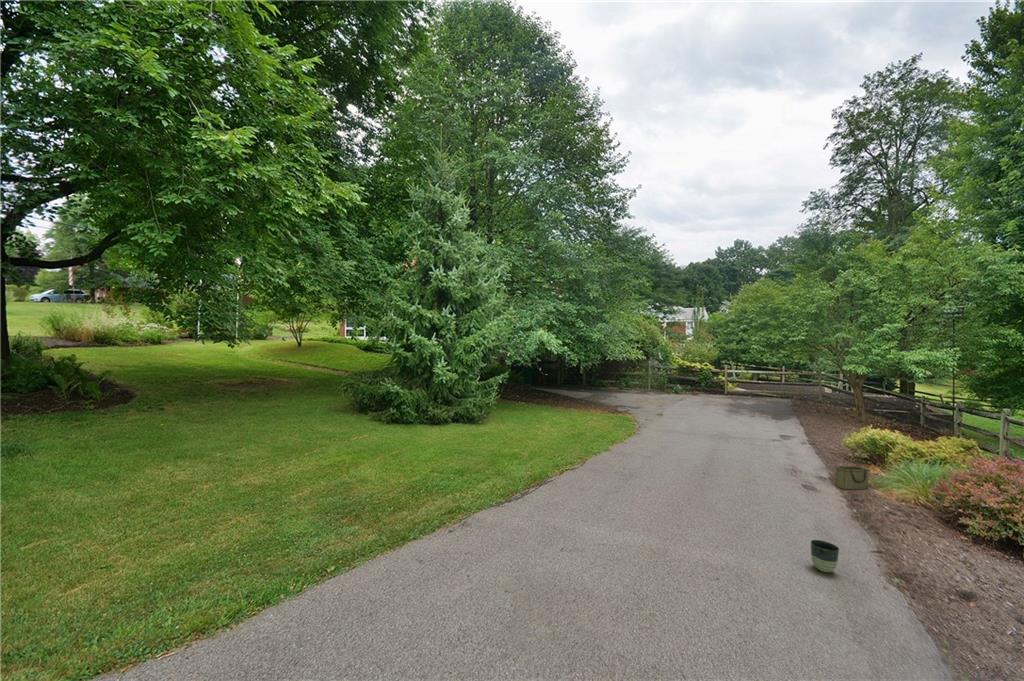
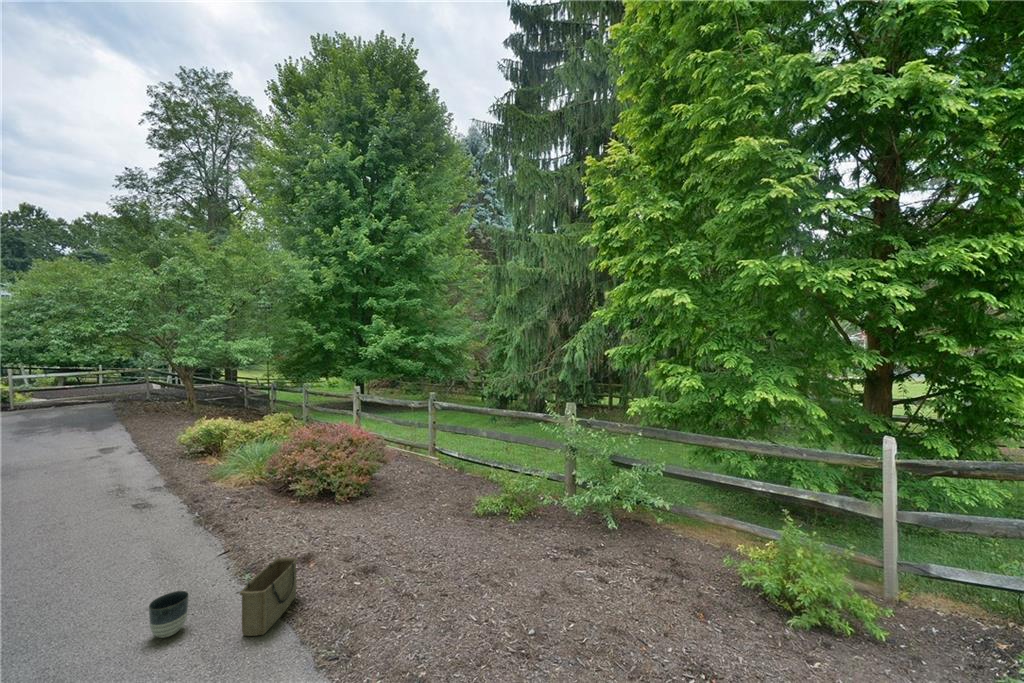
basket: present [836,466,870,489] -> present [240,557,298,636]

